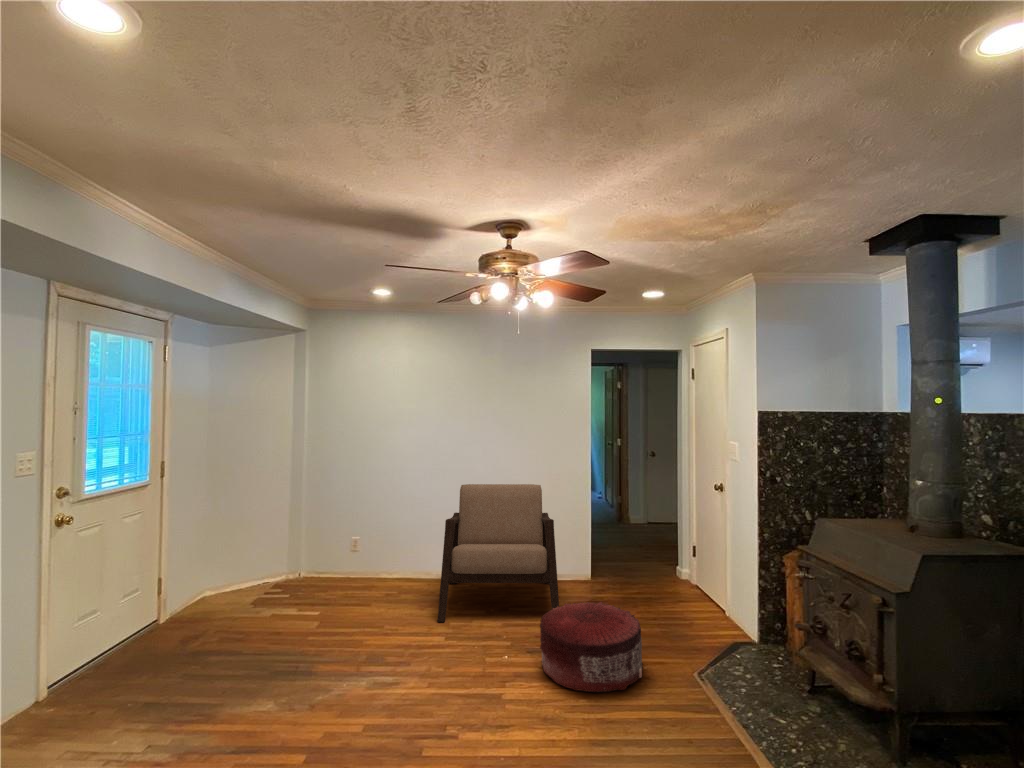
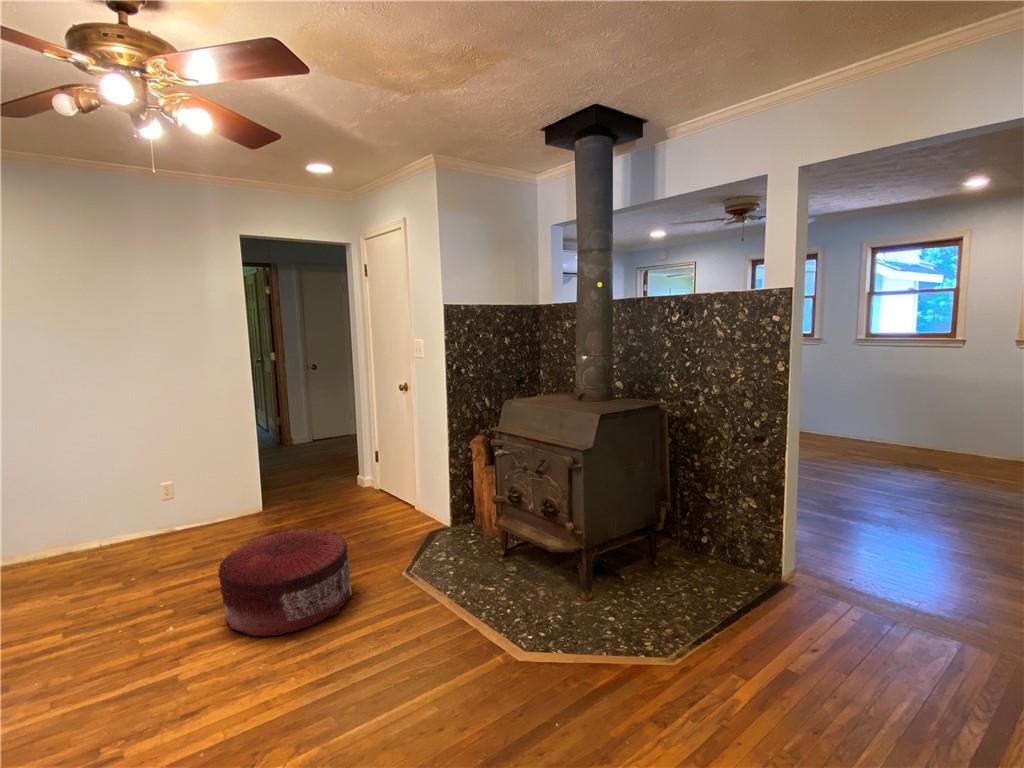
armchair: present [437,484,559,622] -> none [35,409,238,618]

